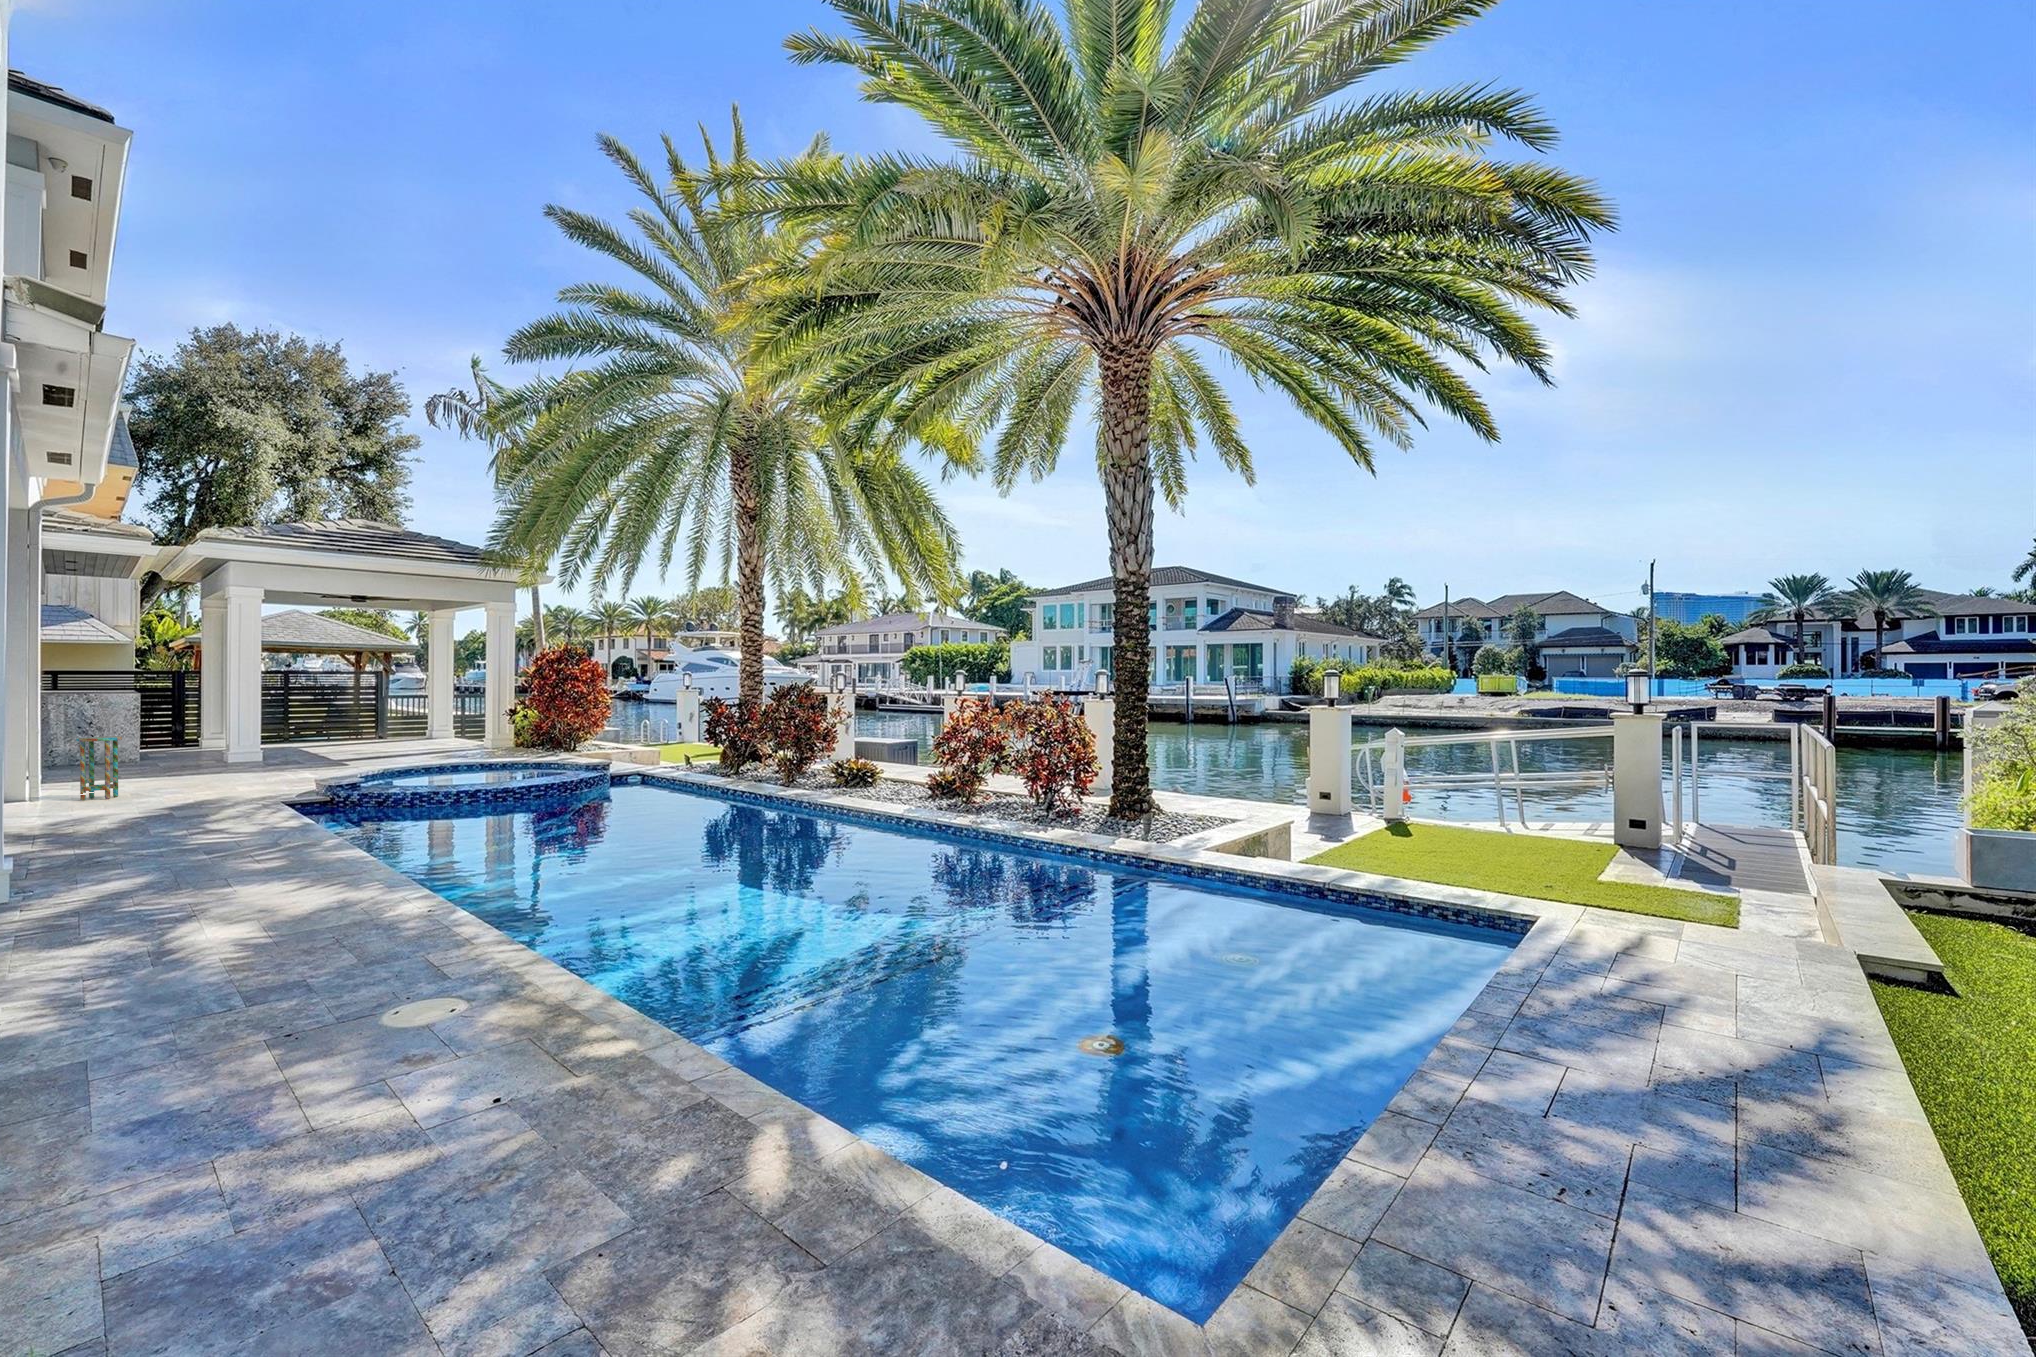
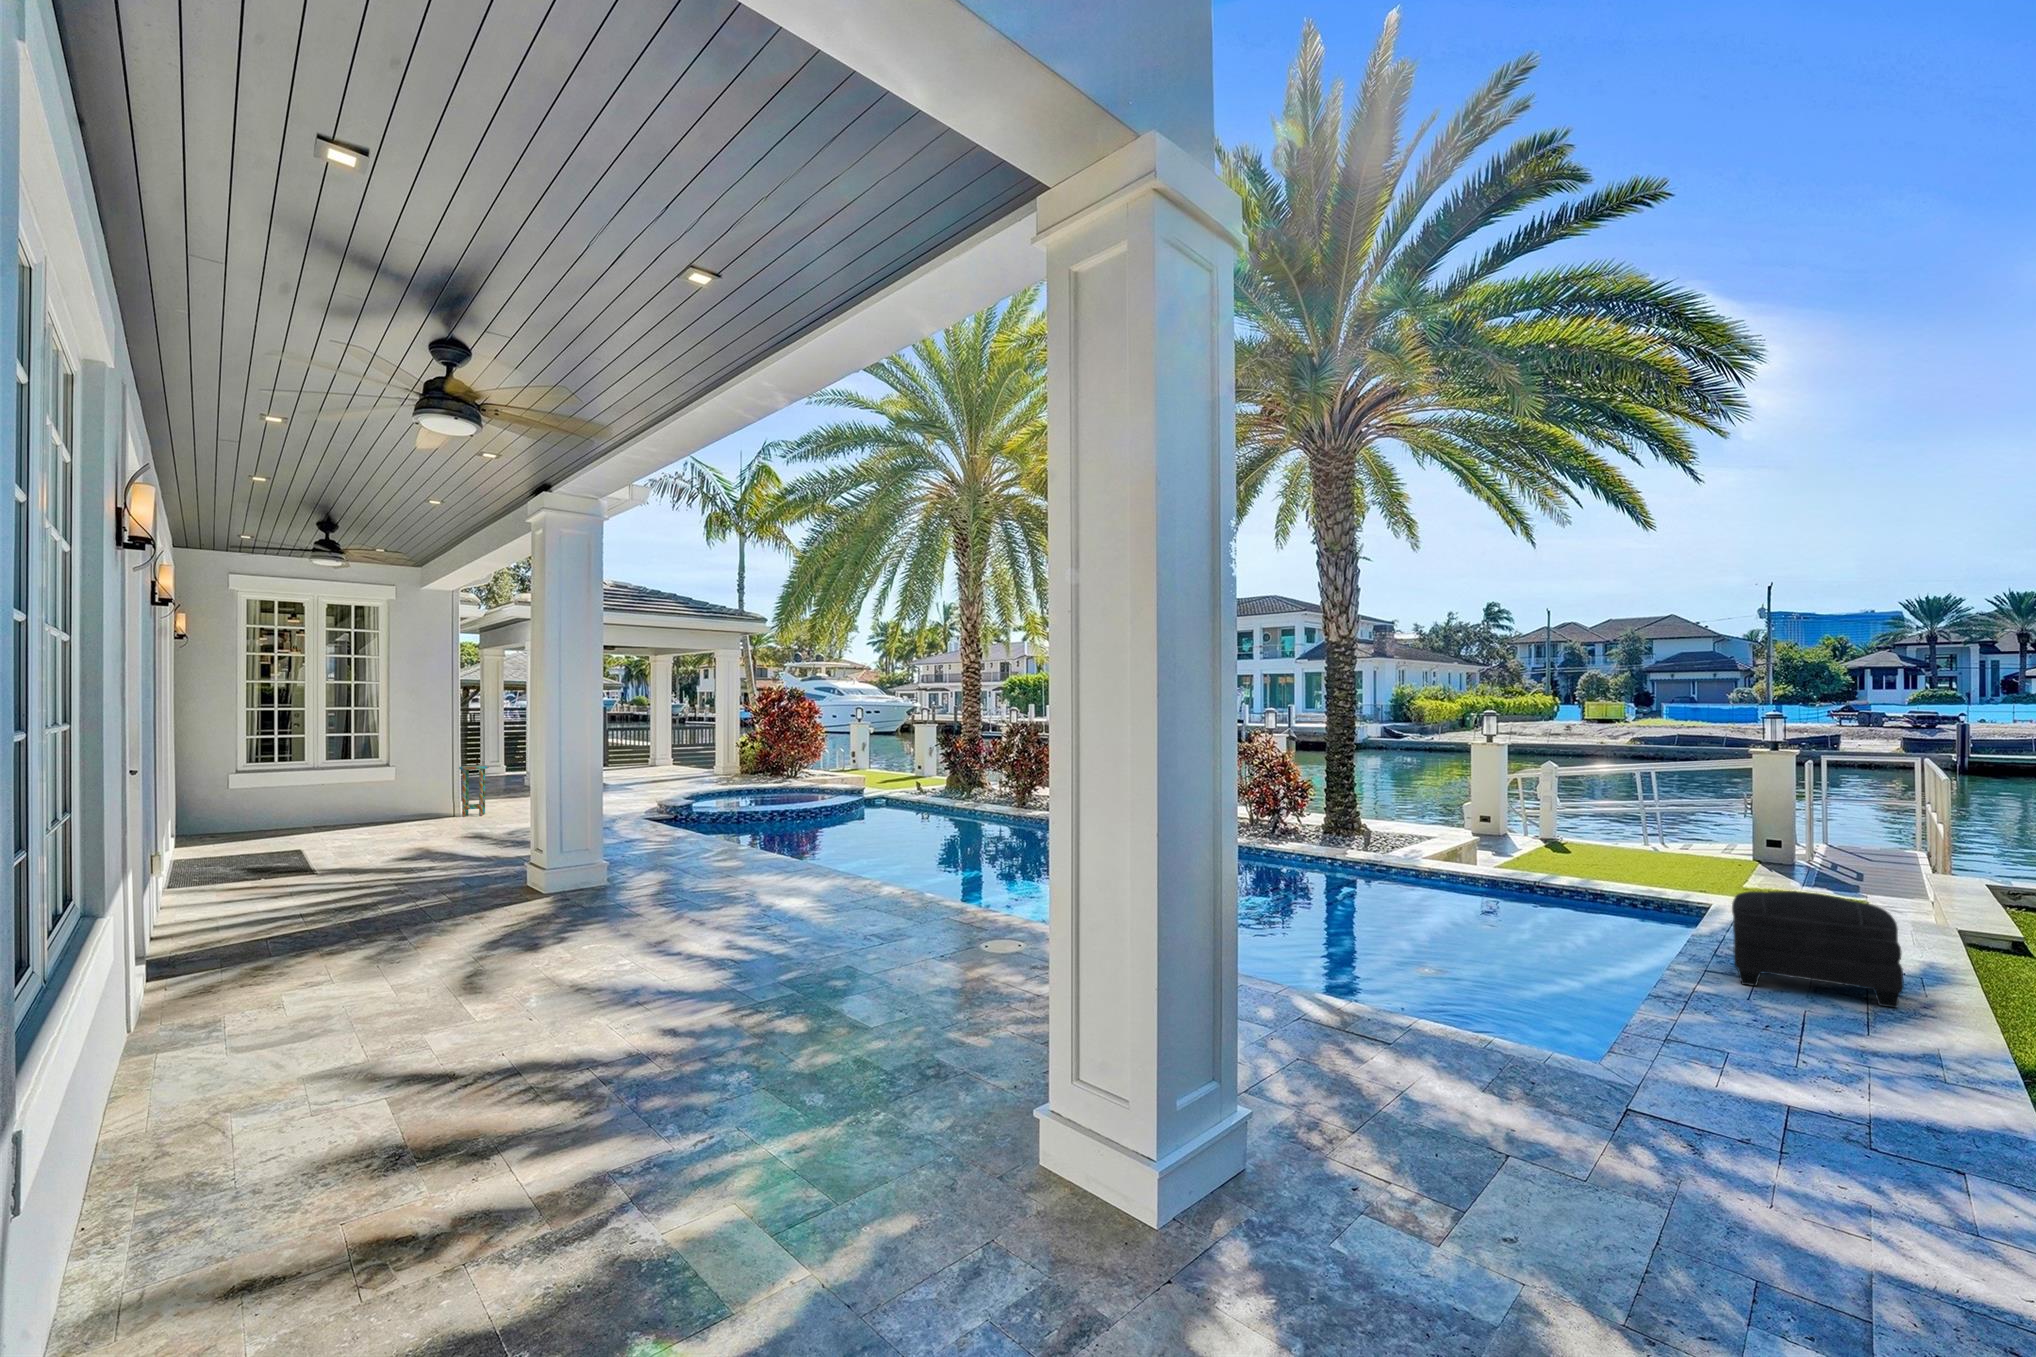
ottoman: none [1532,913,1790,1118] -> present [1732,891,1903,1008]

